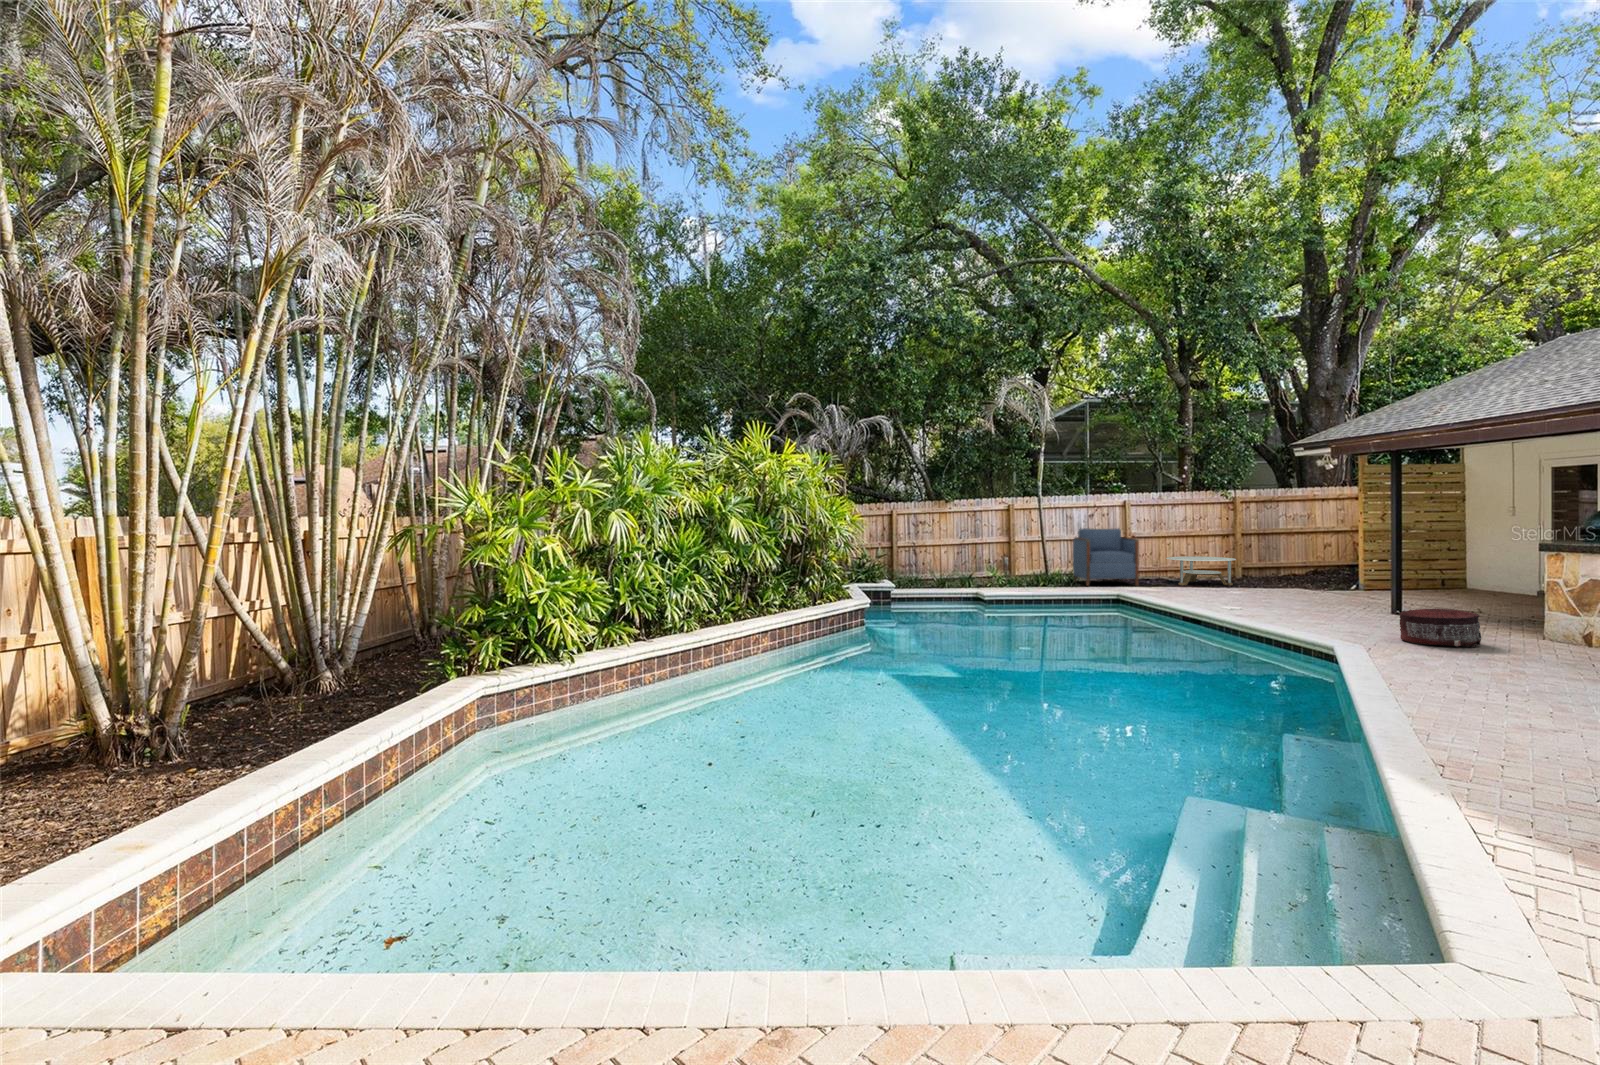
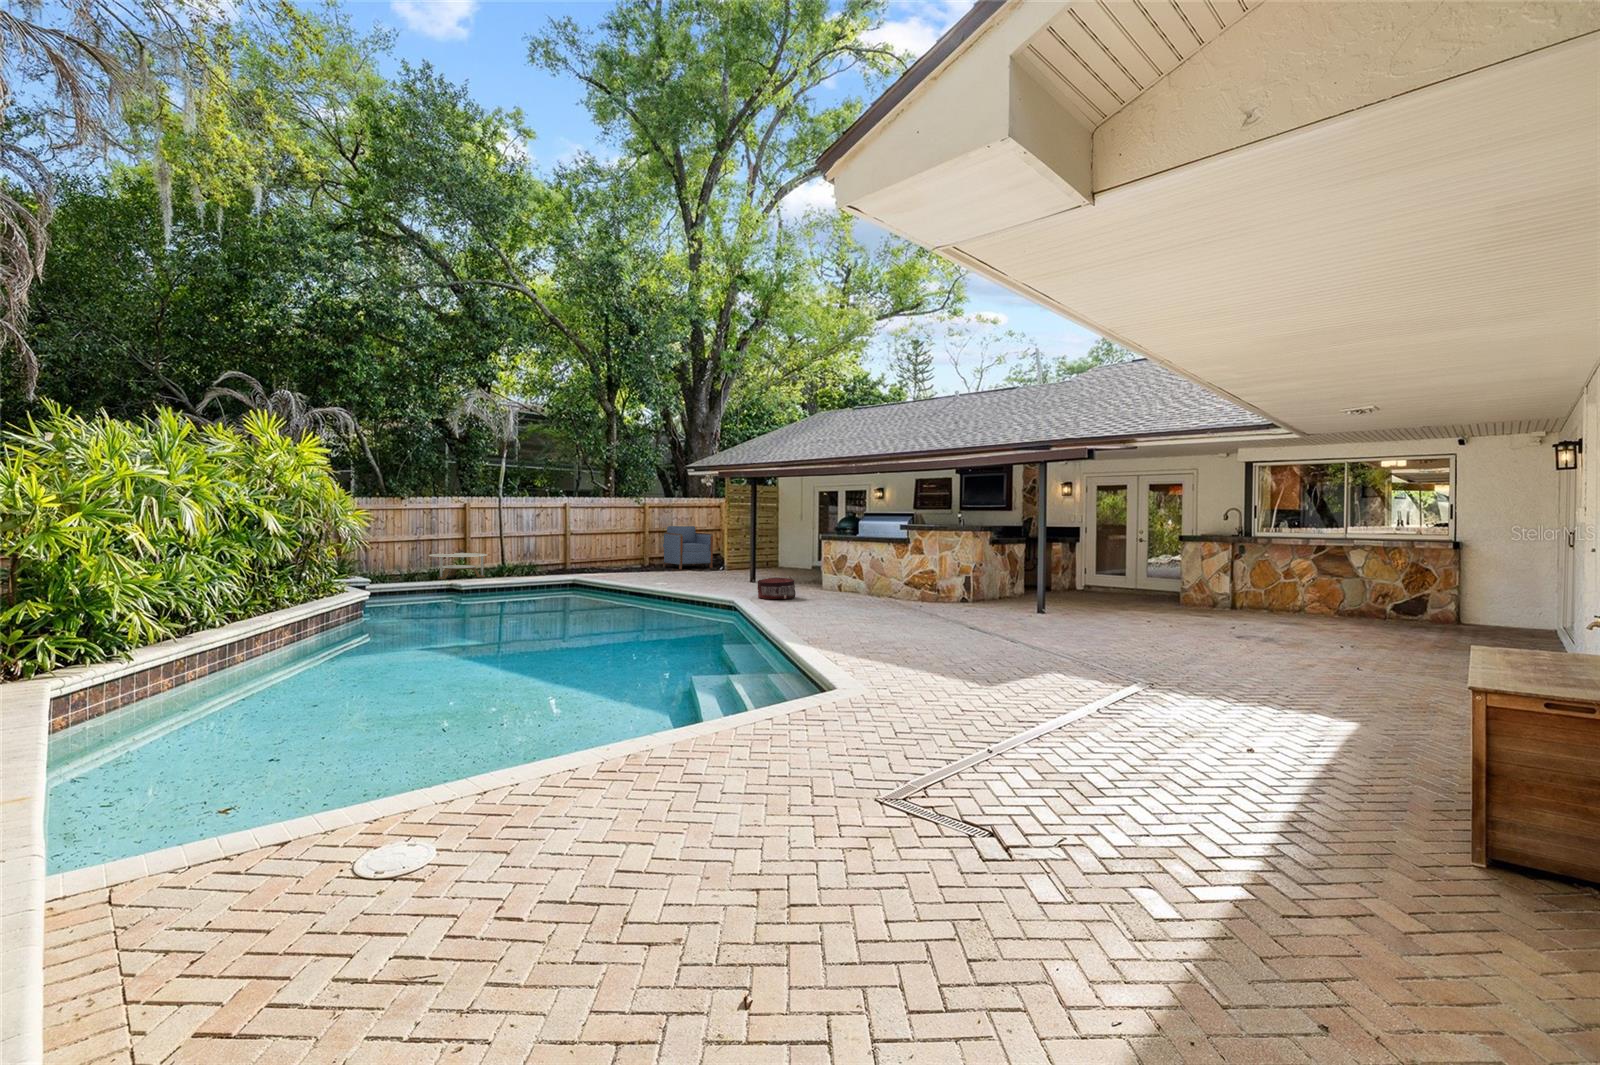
armchair: present [1073,528,1139,586] -> present [663,526,713,569]
round table: present [1166,556,1236,585] -> present [429,553,487,579]

